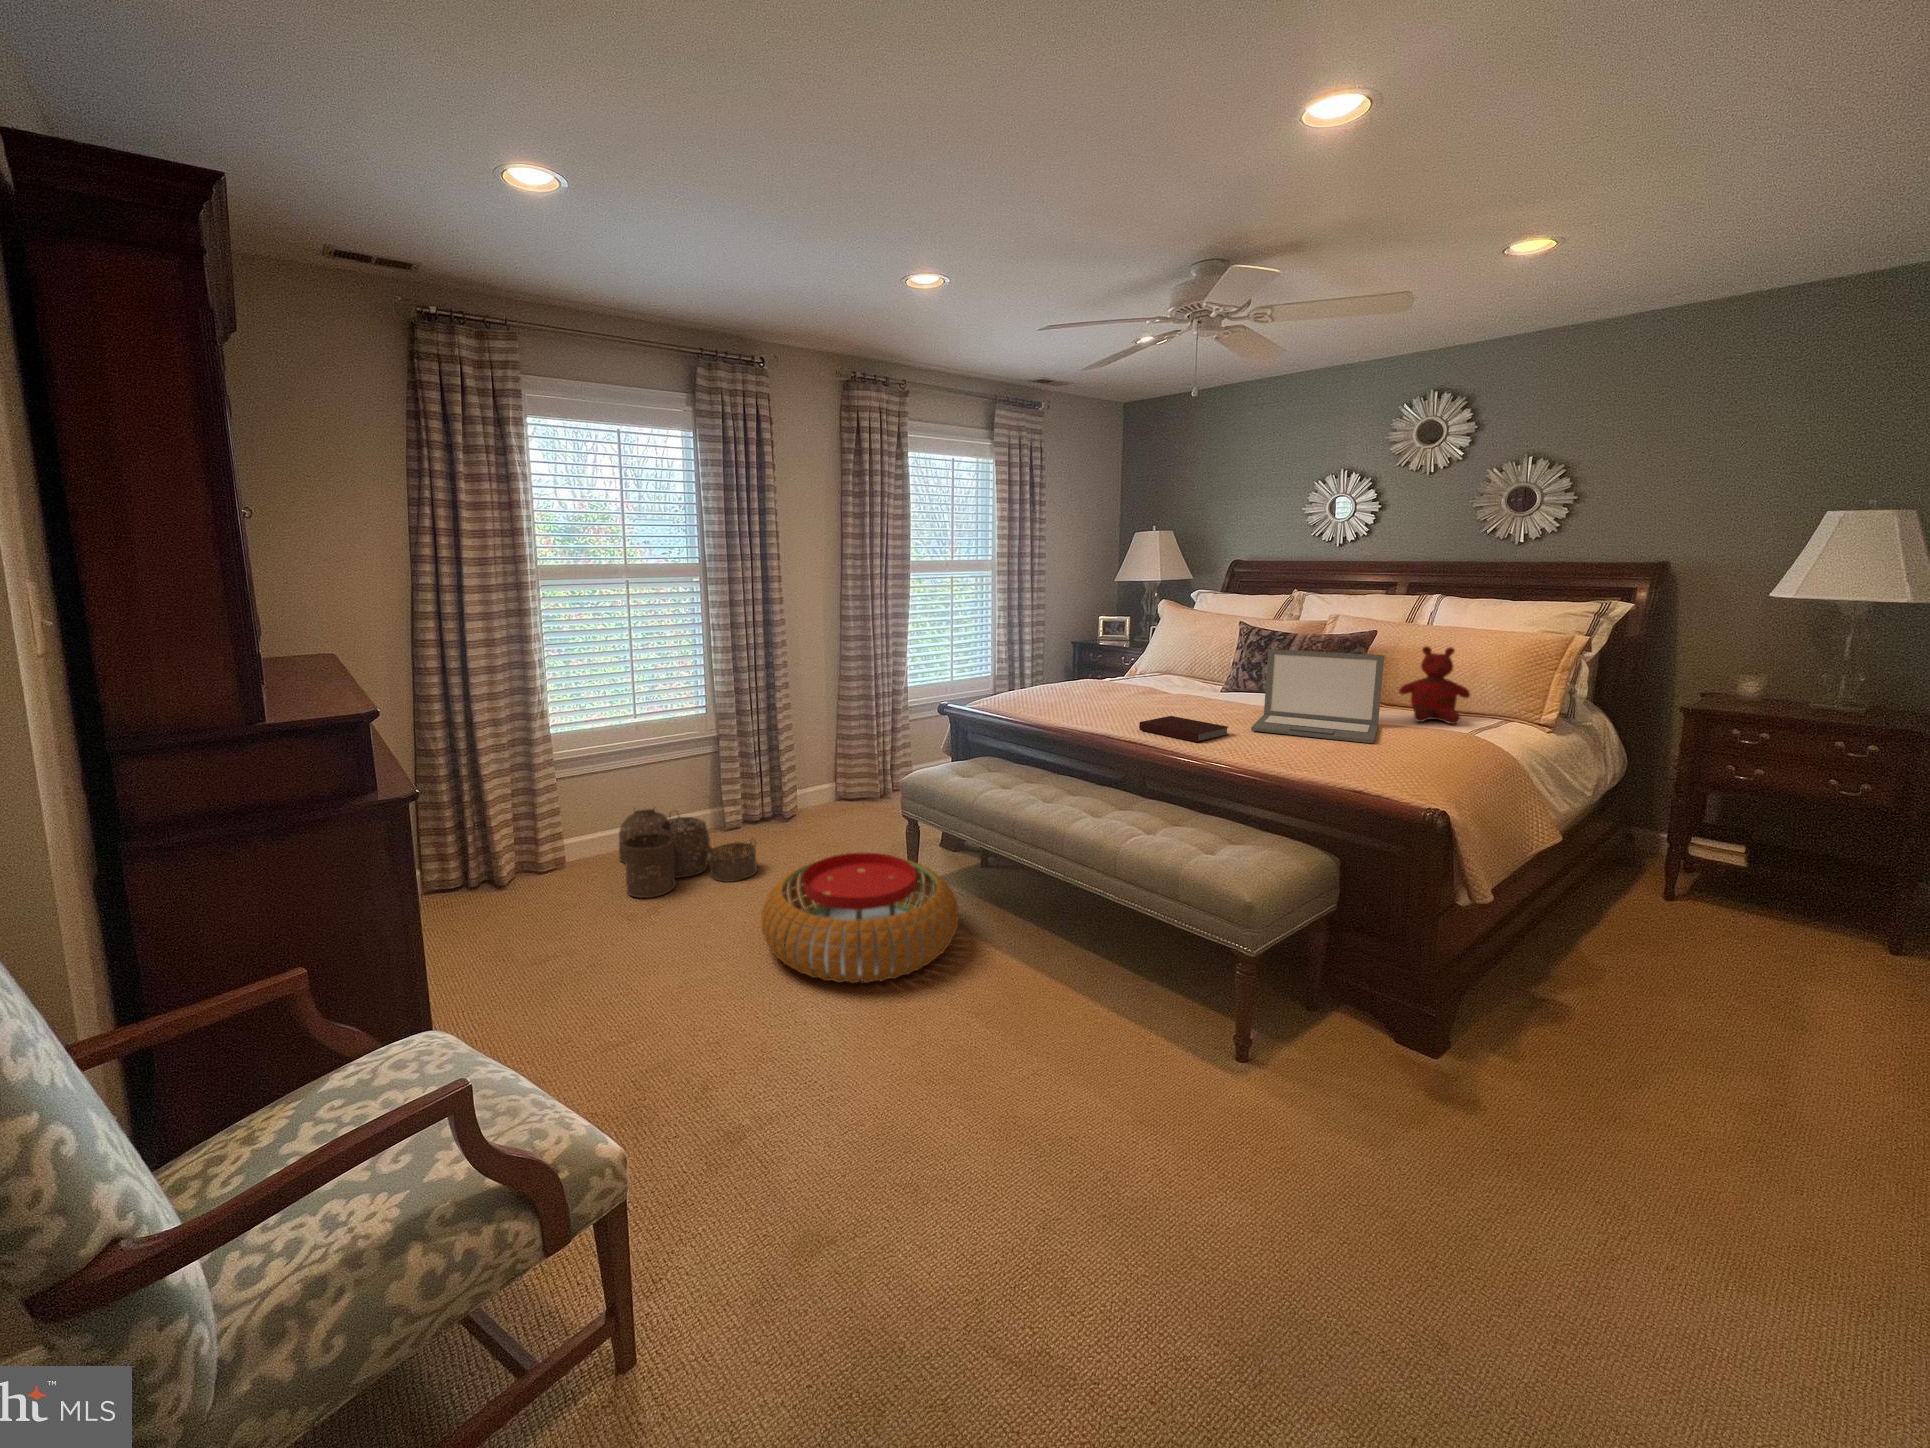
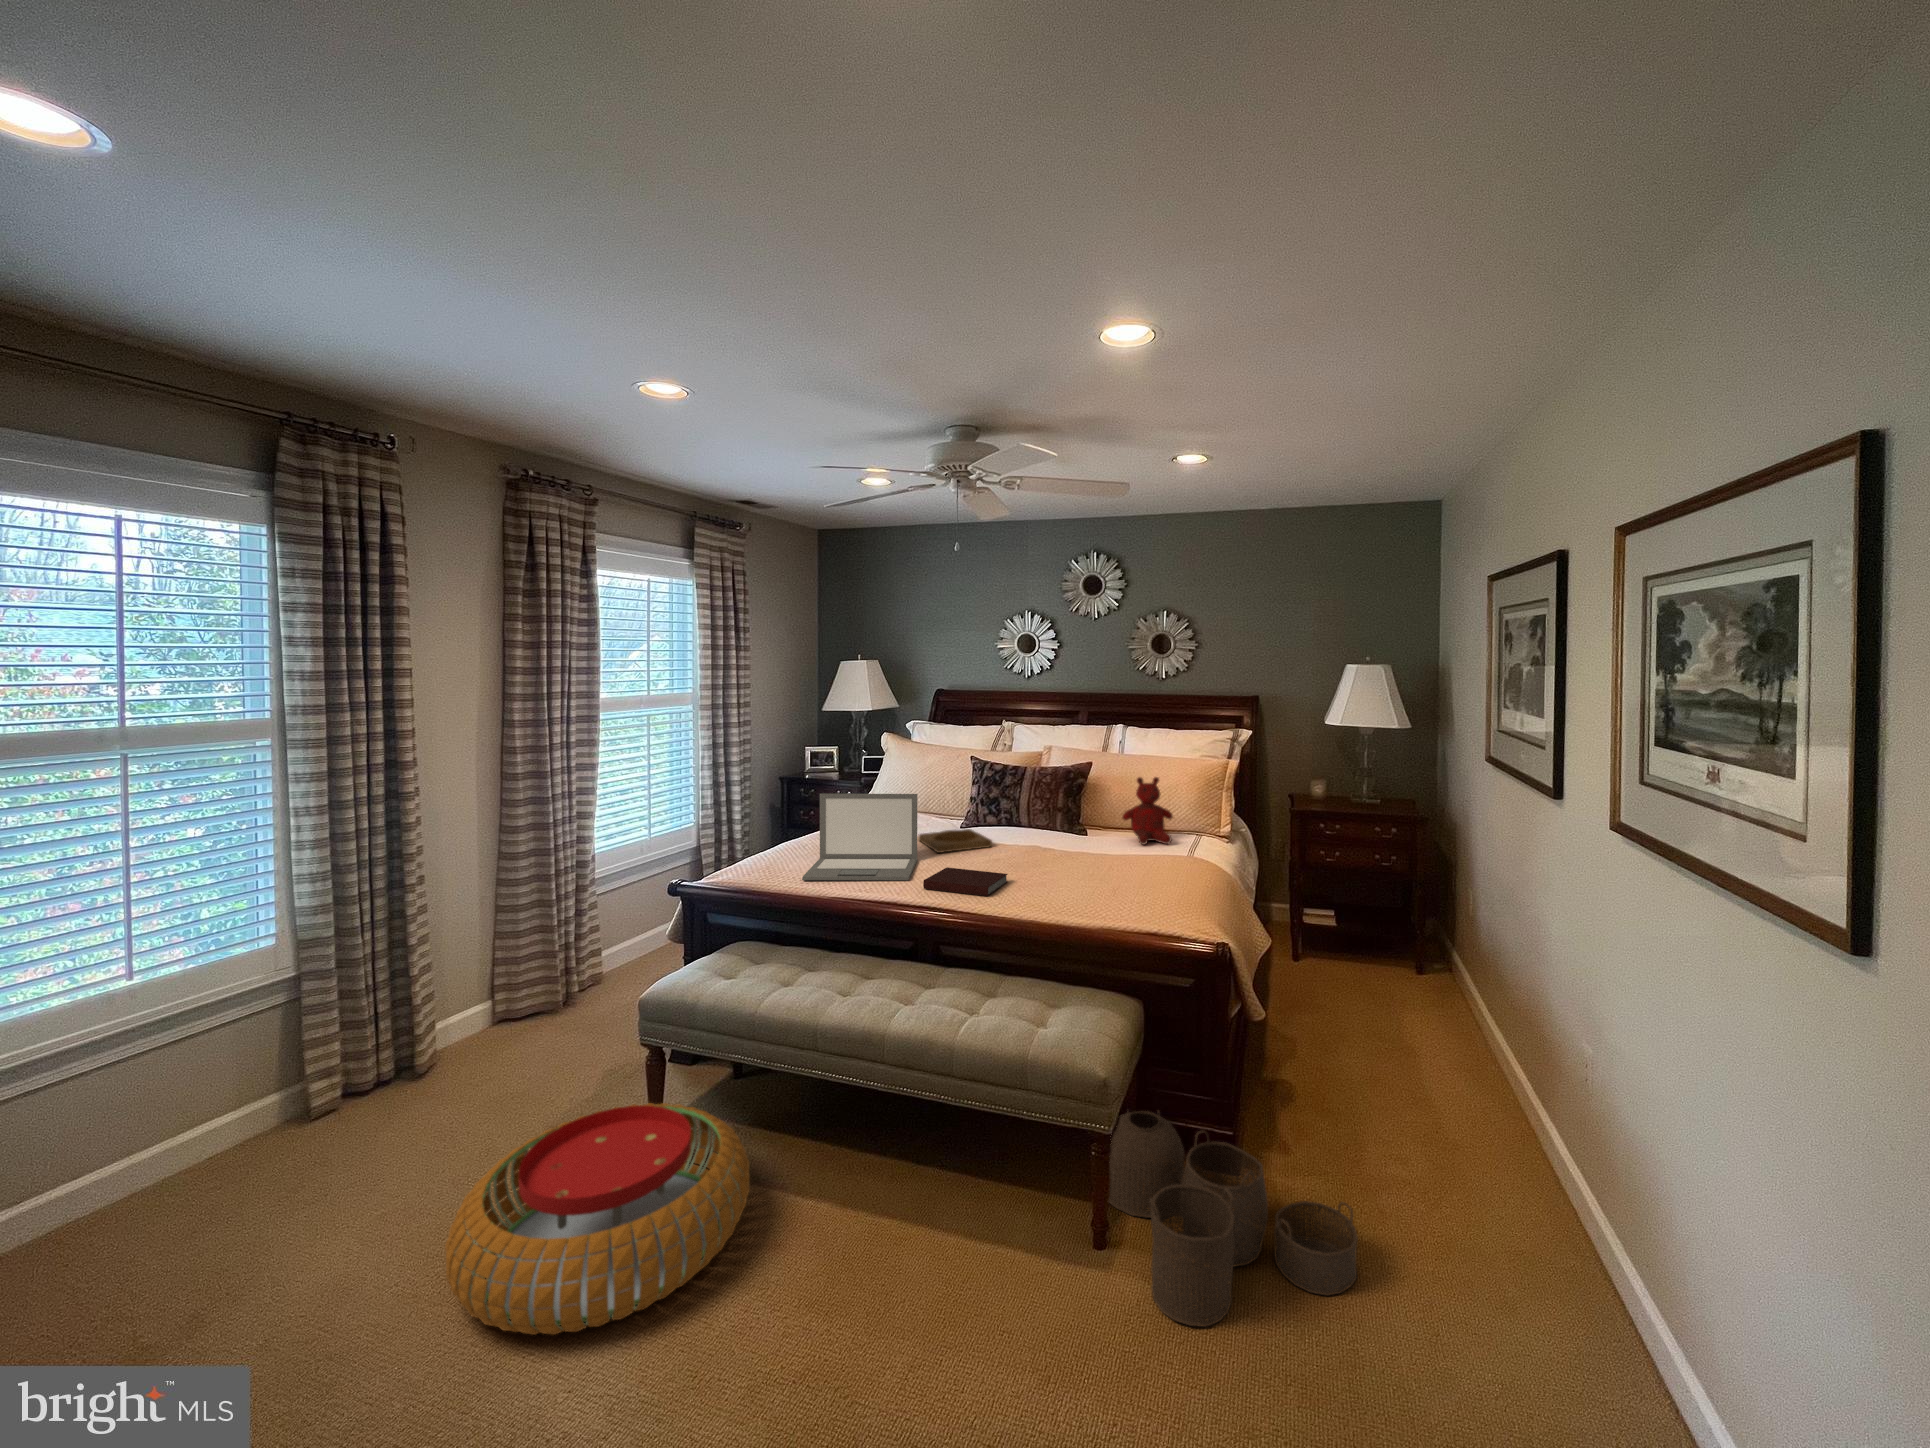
laptop: present [1251,649,1384,743] -> present [802,794,917,880]
tray: none [1165,689,1236,708] -> present [919,829,992,853]
woven basket: present [619,808,757,898] -> present [1109,1111,1358,1327]

